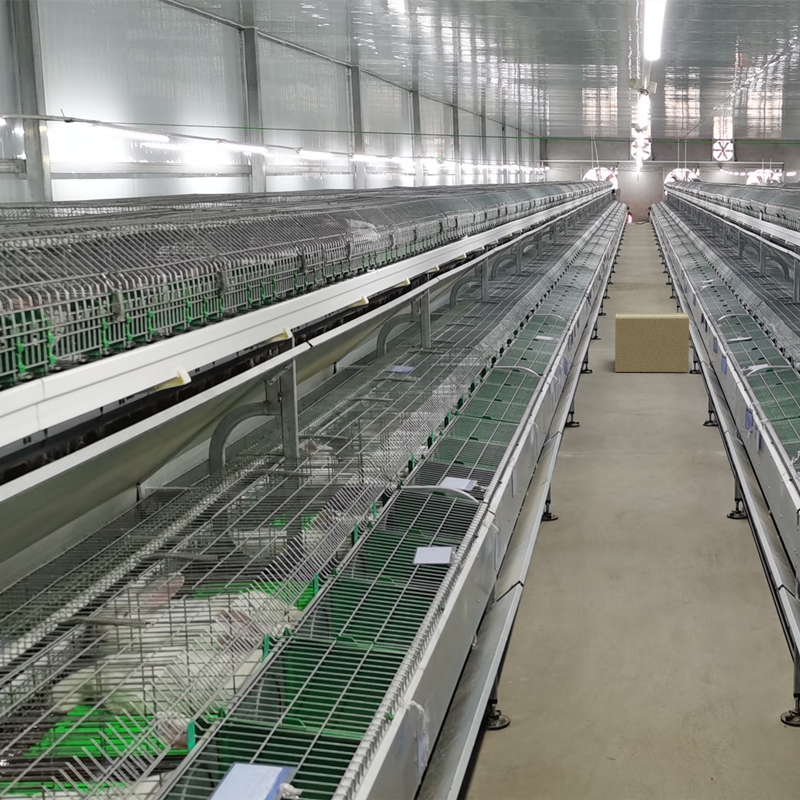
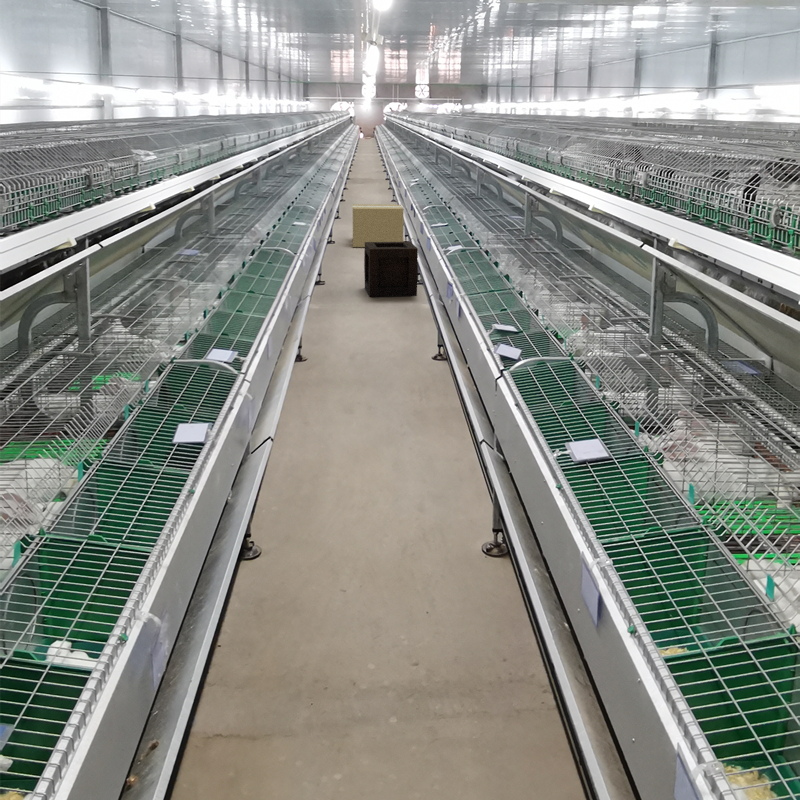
wooden crate: none [631,362,709,438] -> present [364,242,418,297]

